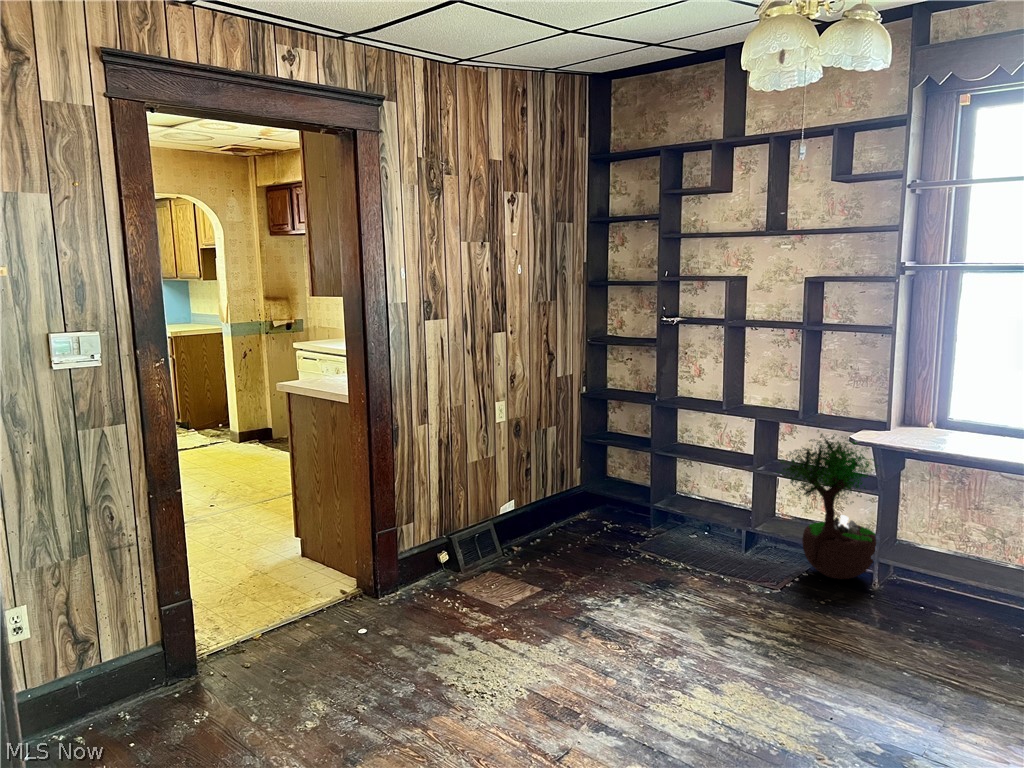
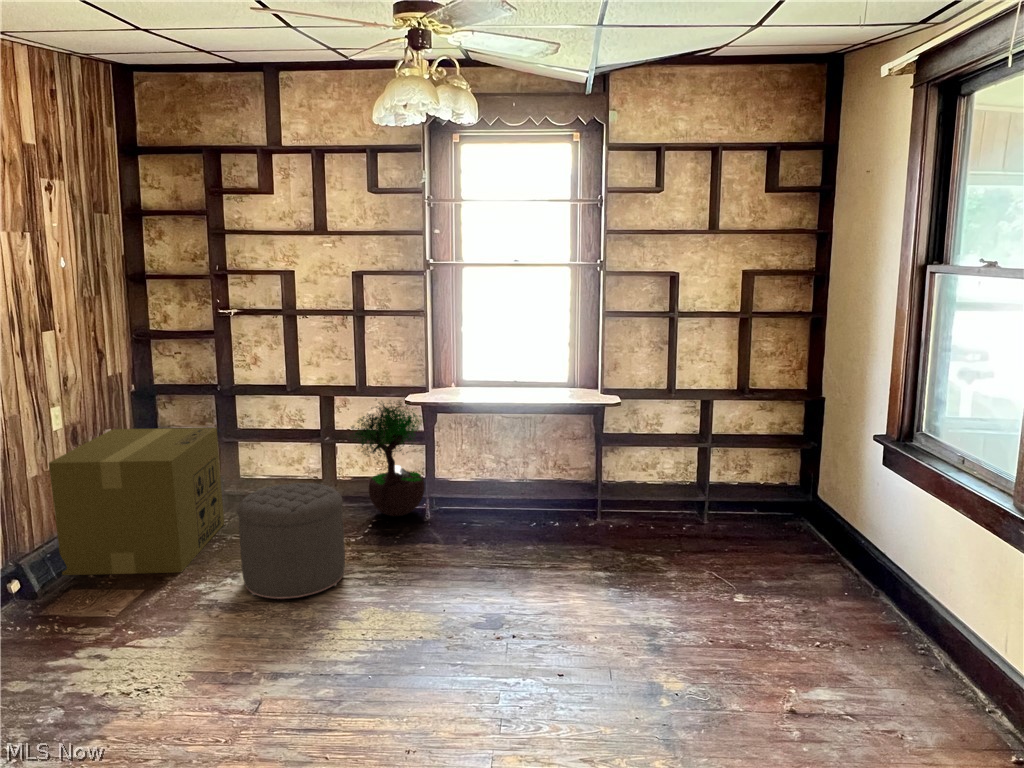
cardboard box: none [486,428,645,582] -> present [49,428,224,575]
ottoman: none [621,513,738,646] -> present [237,483,345,599]

